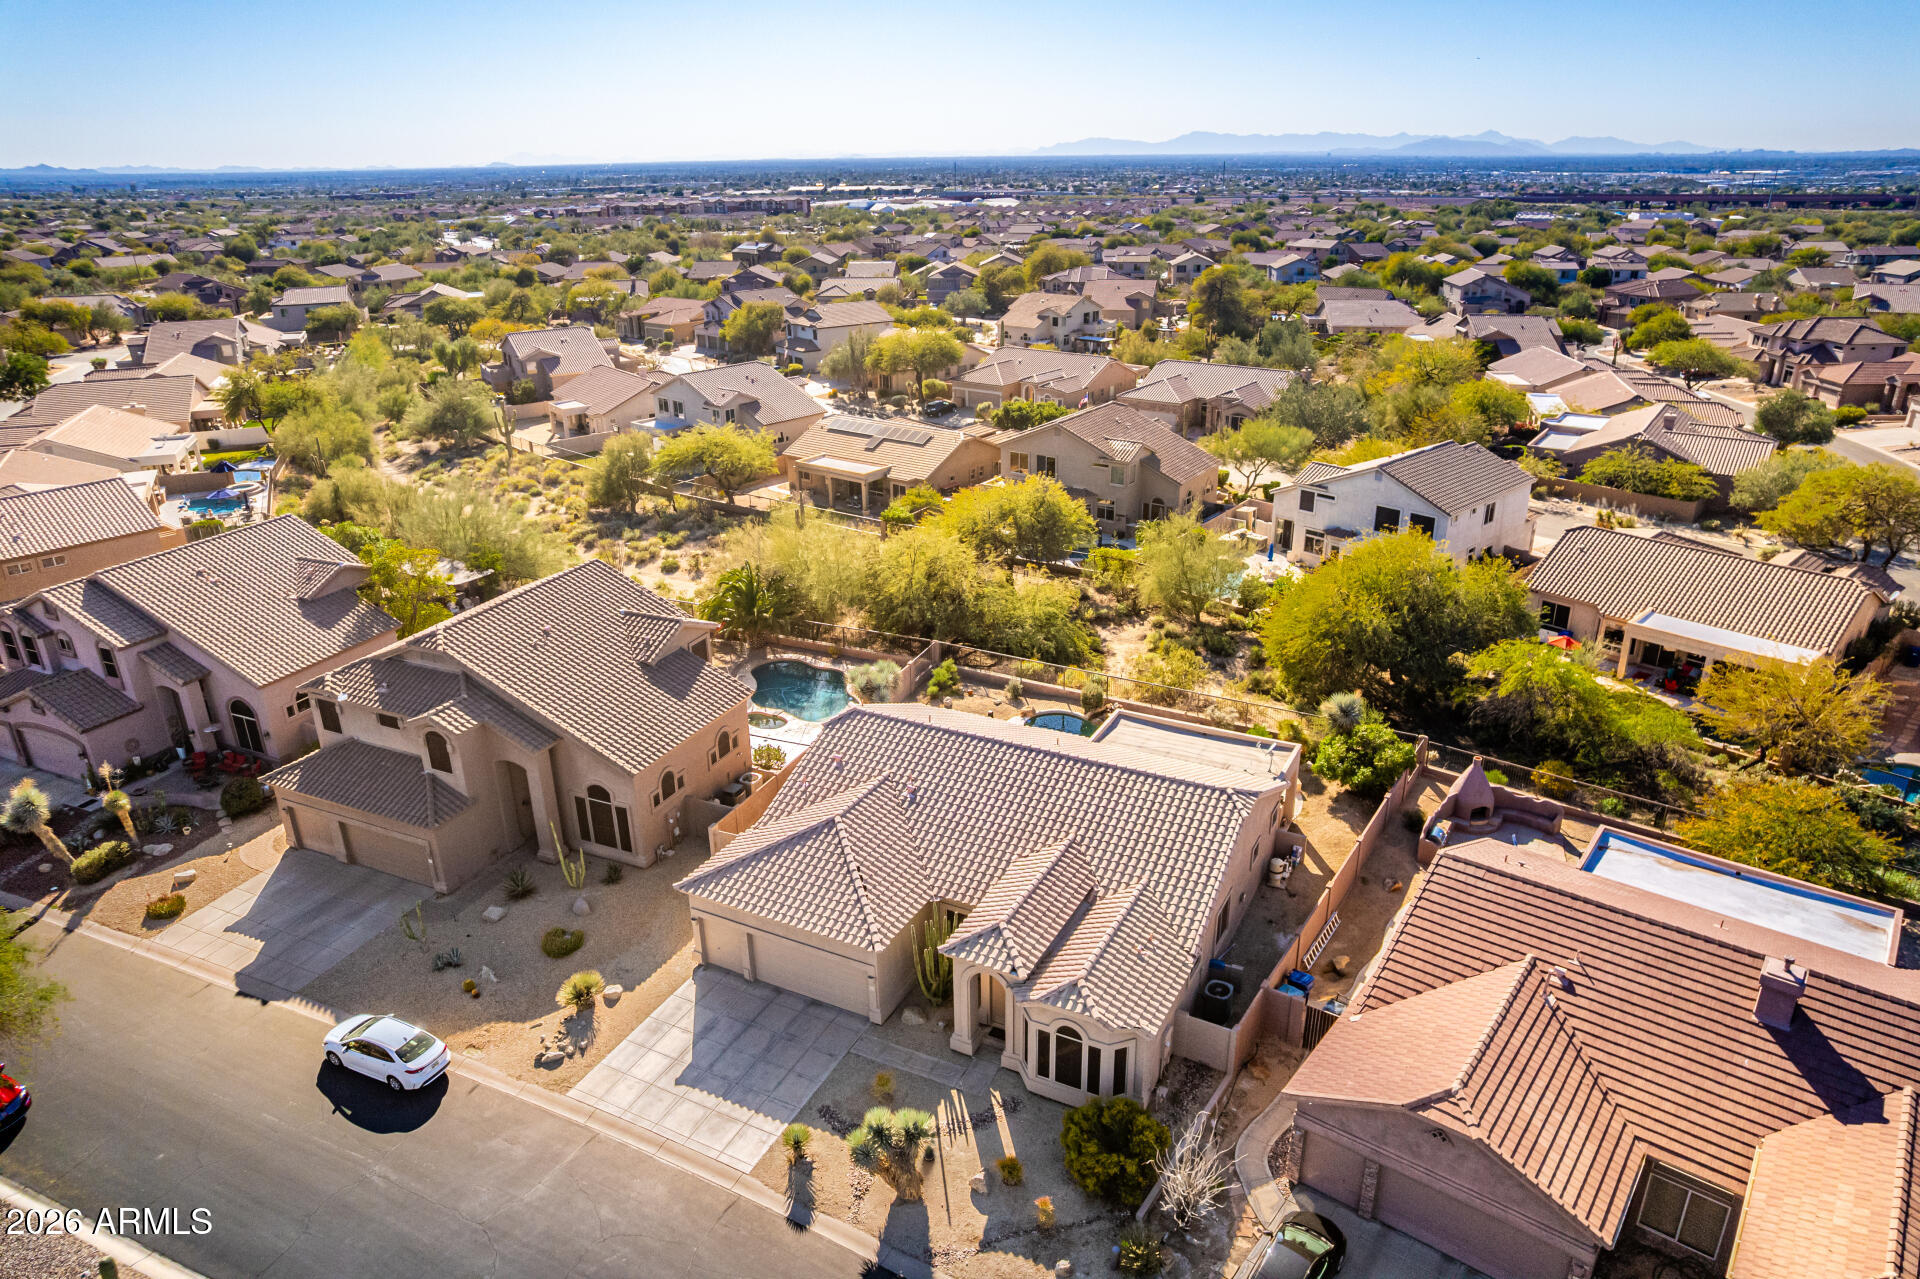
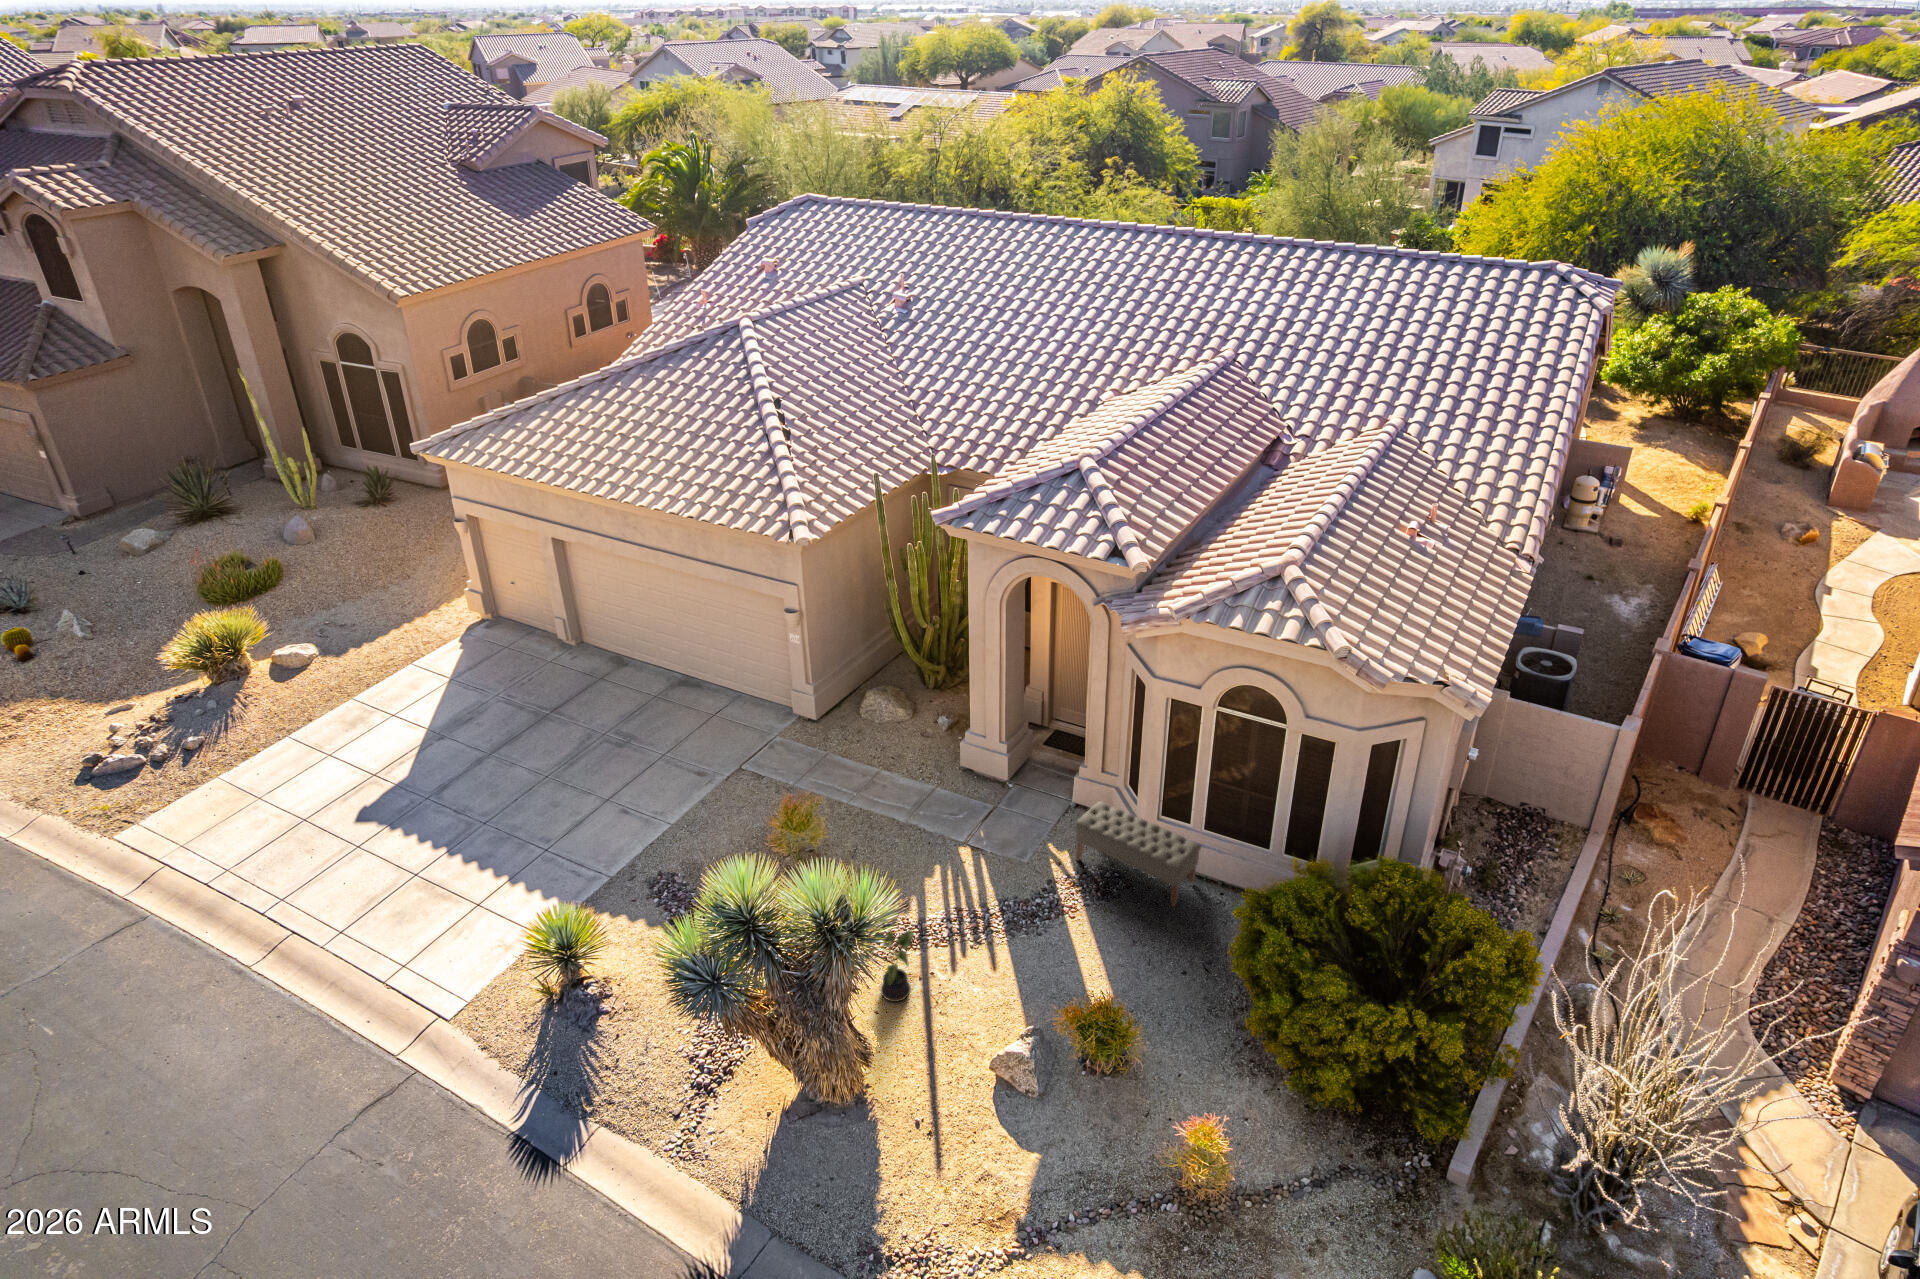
bench: none [1002,1069,1054,1117] -> present [1076,801,1201,906]

